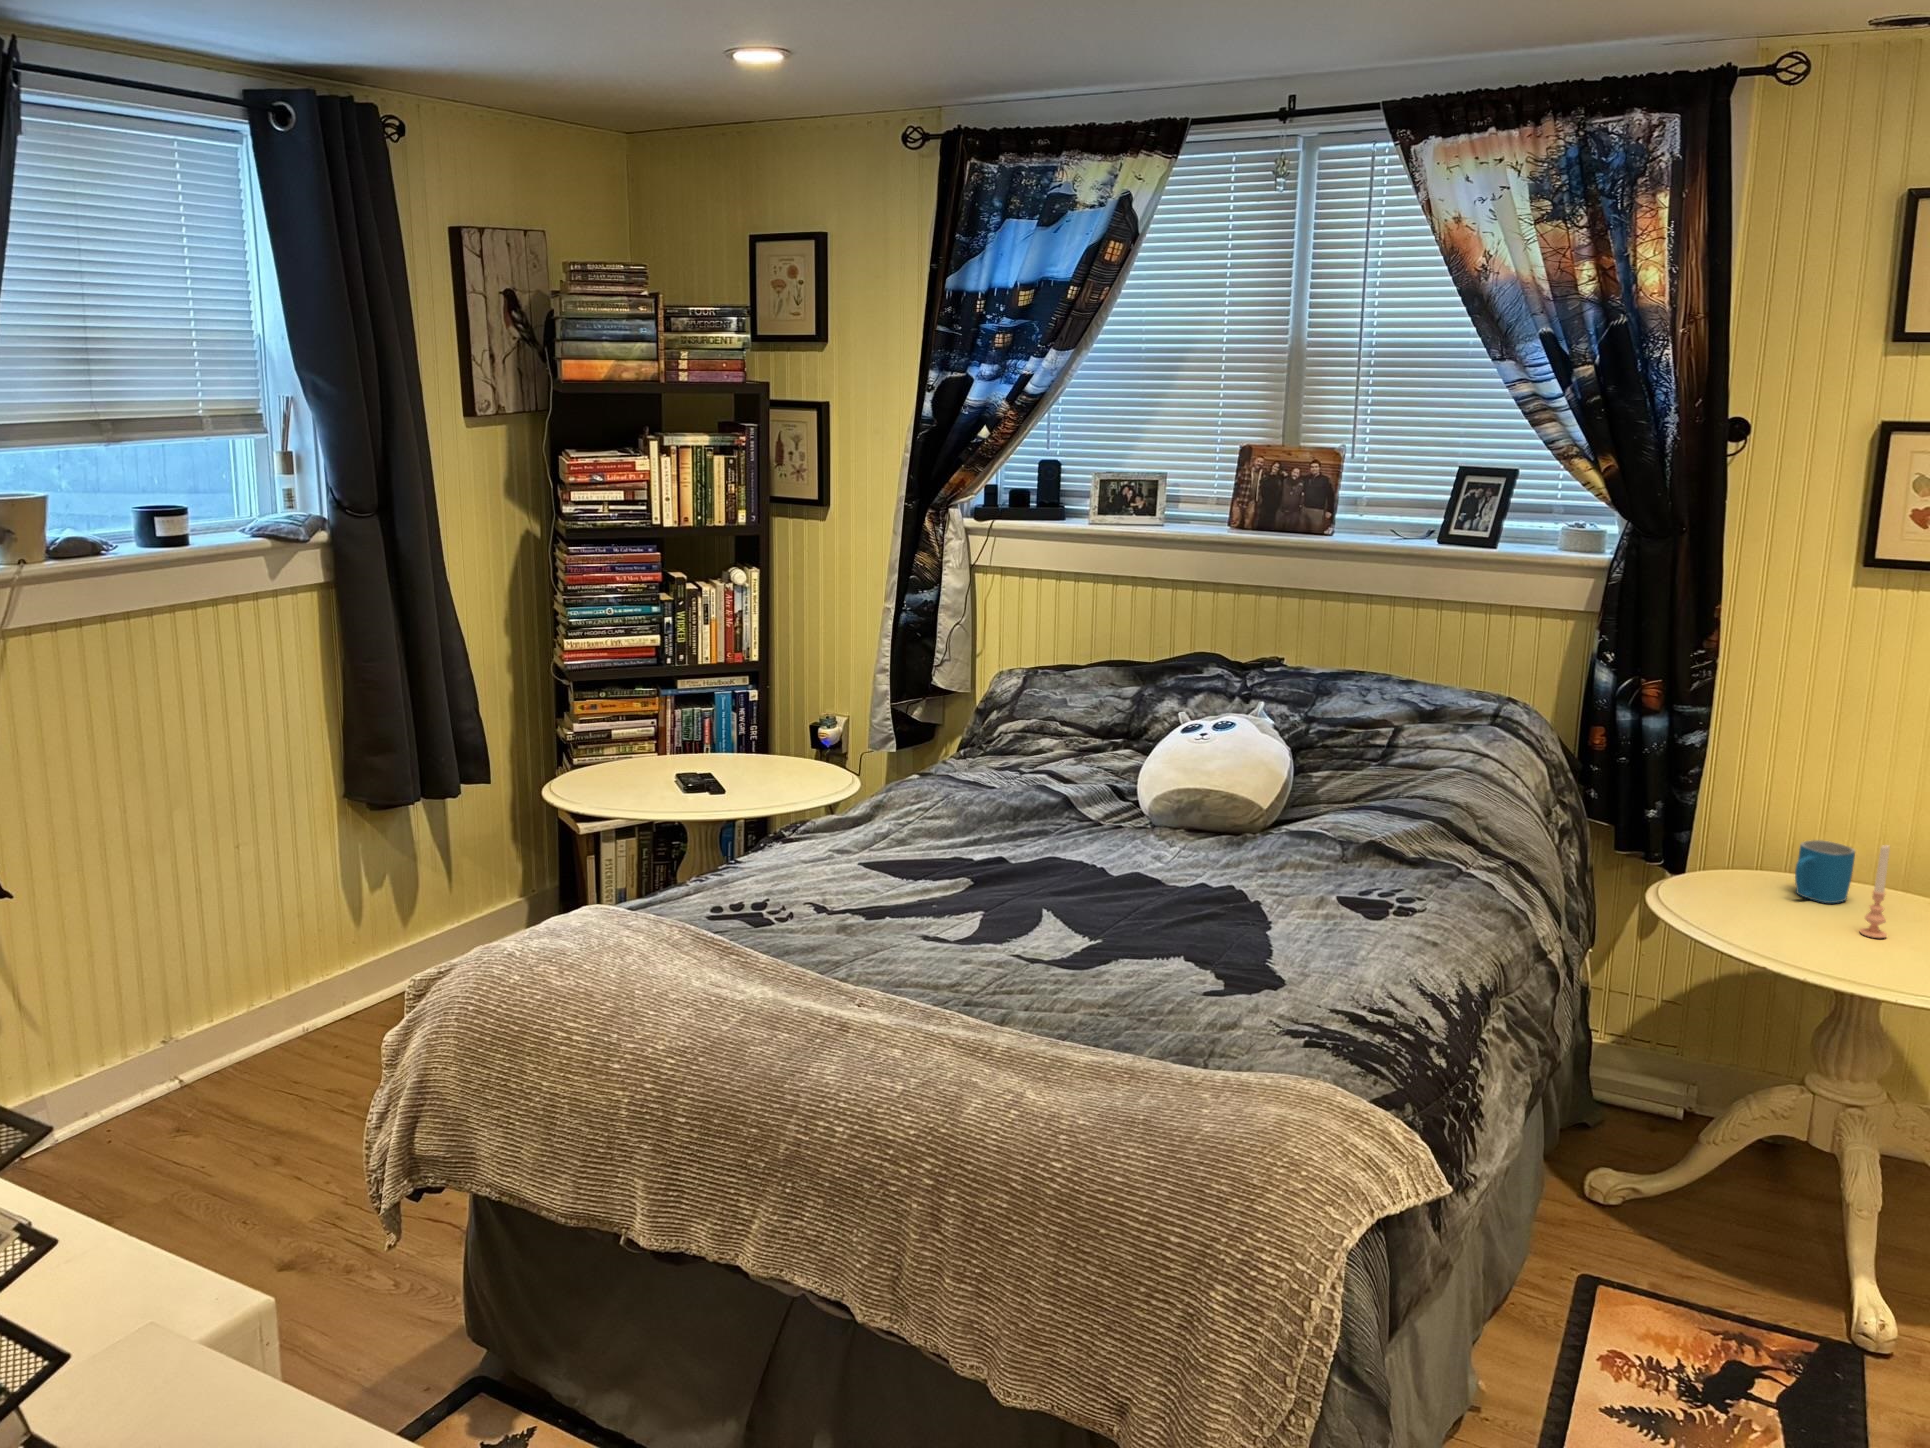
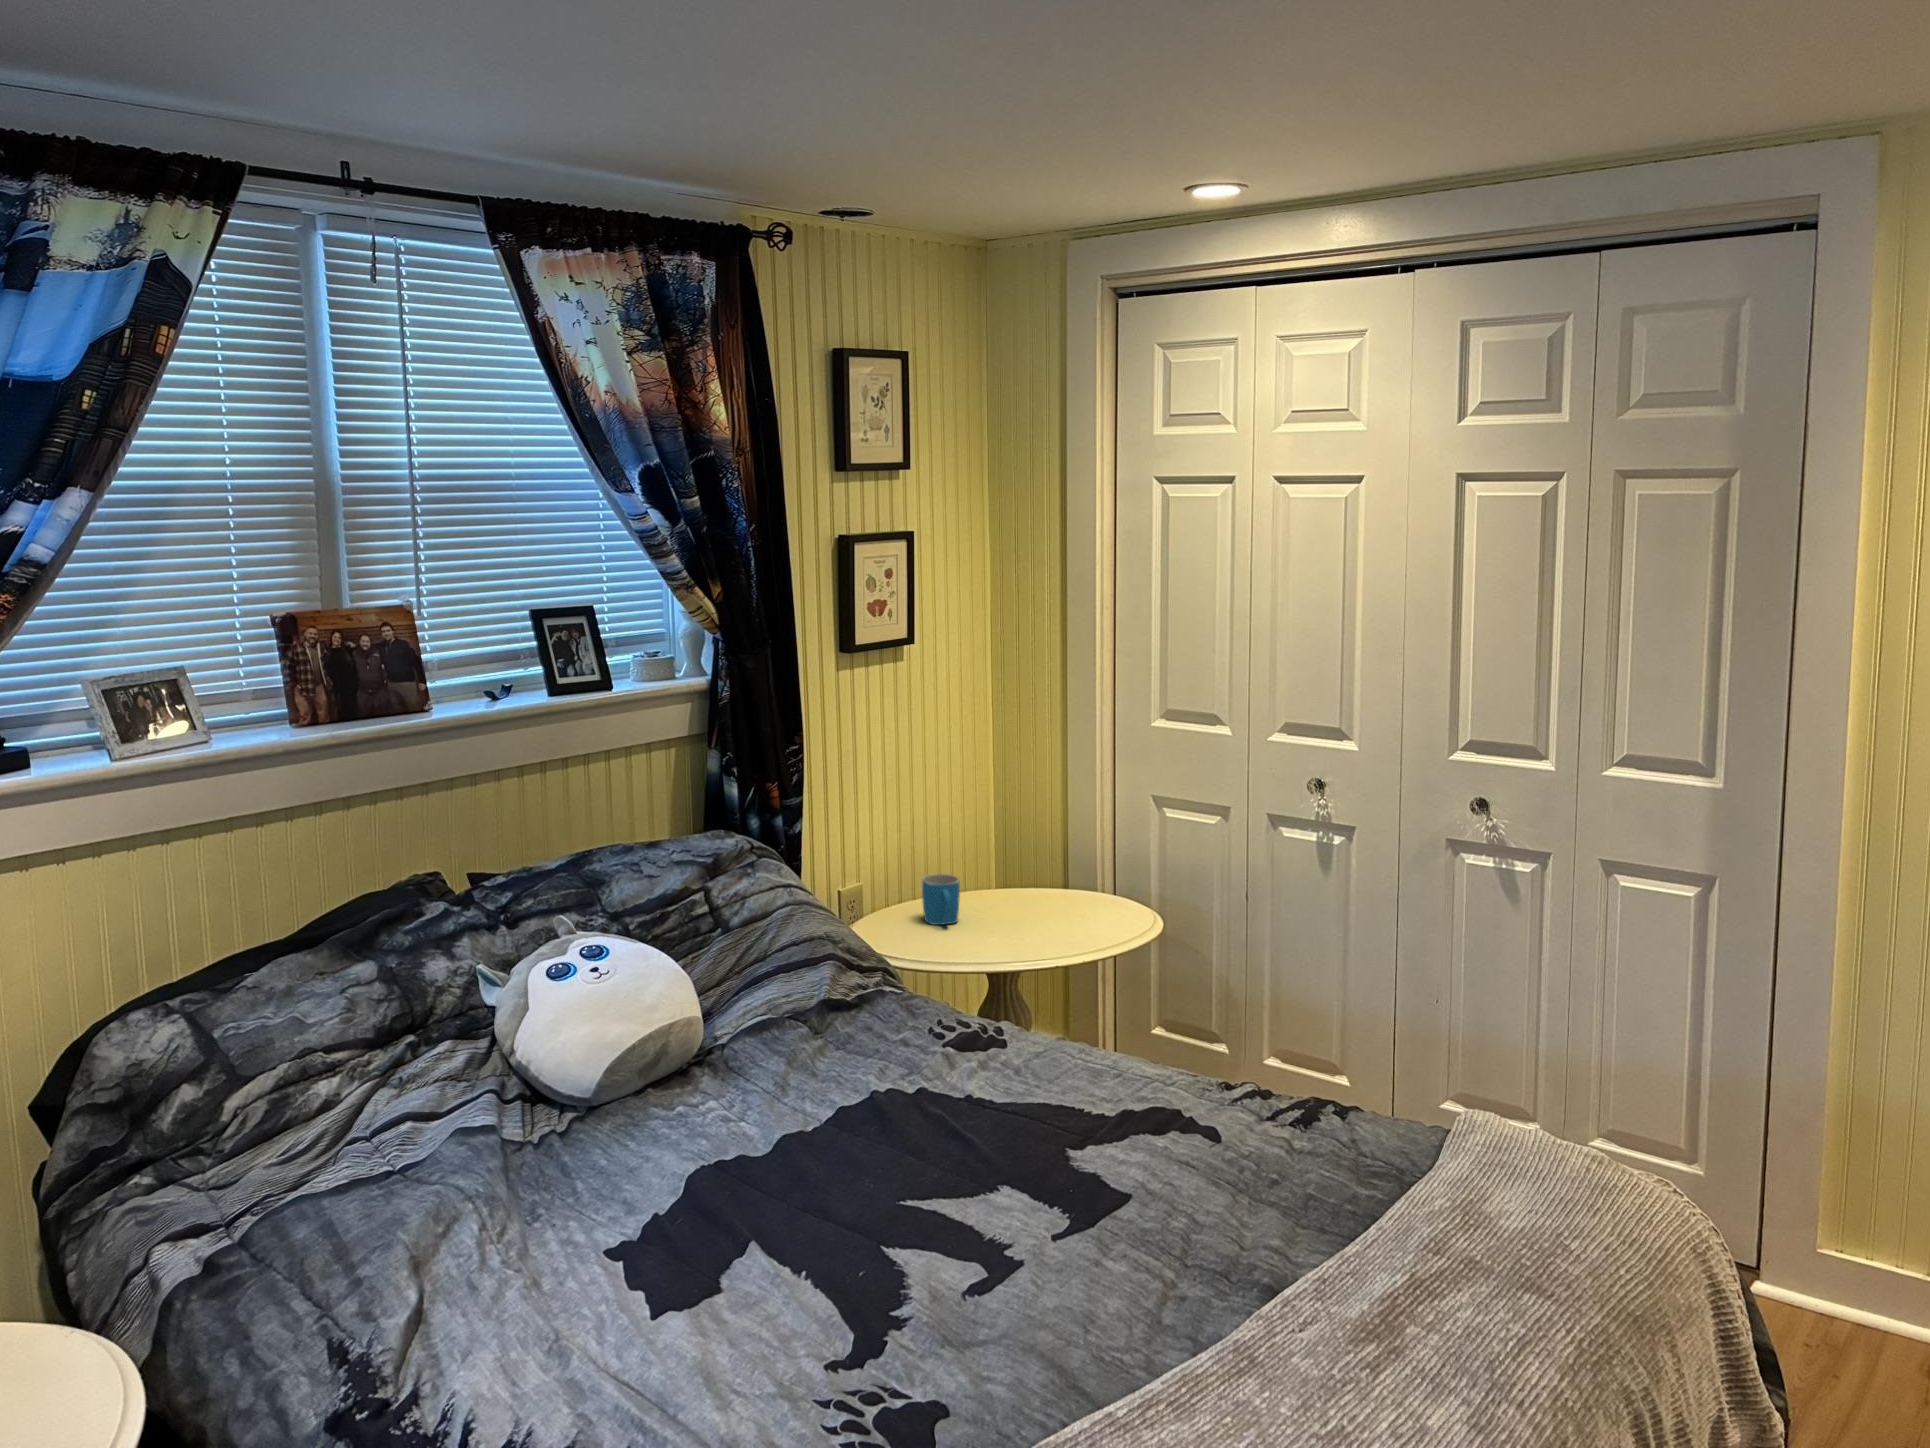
candle: present [1860,845,1890,938] -> none [1011,859,1030,932]

